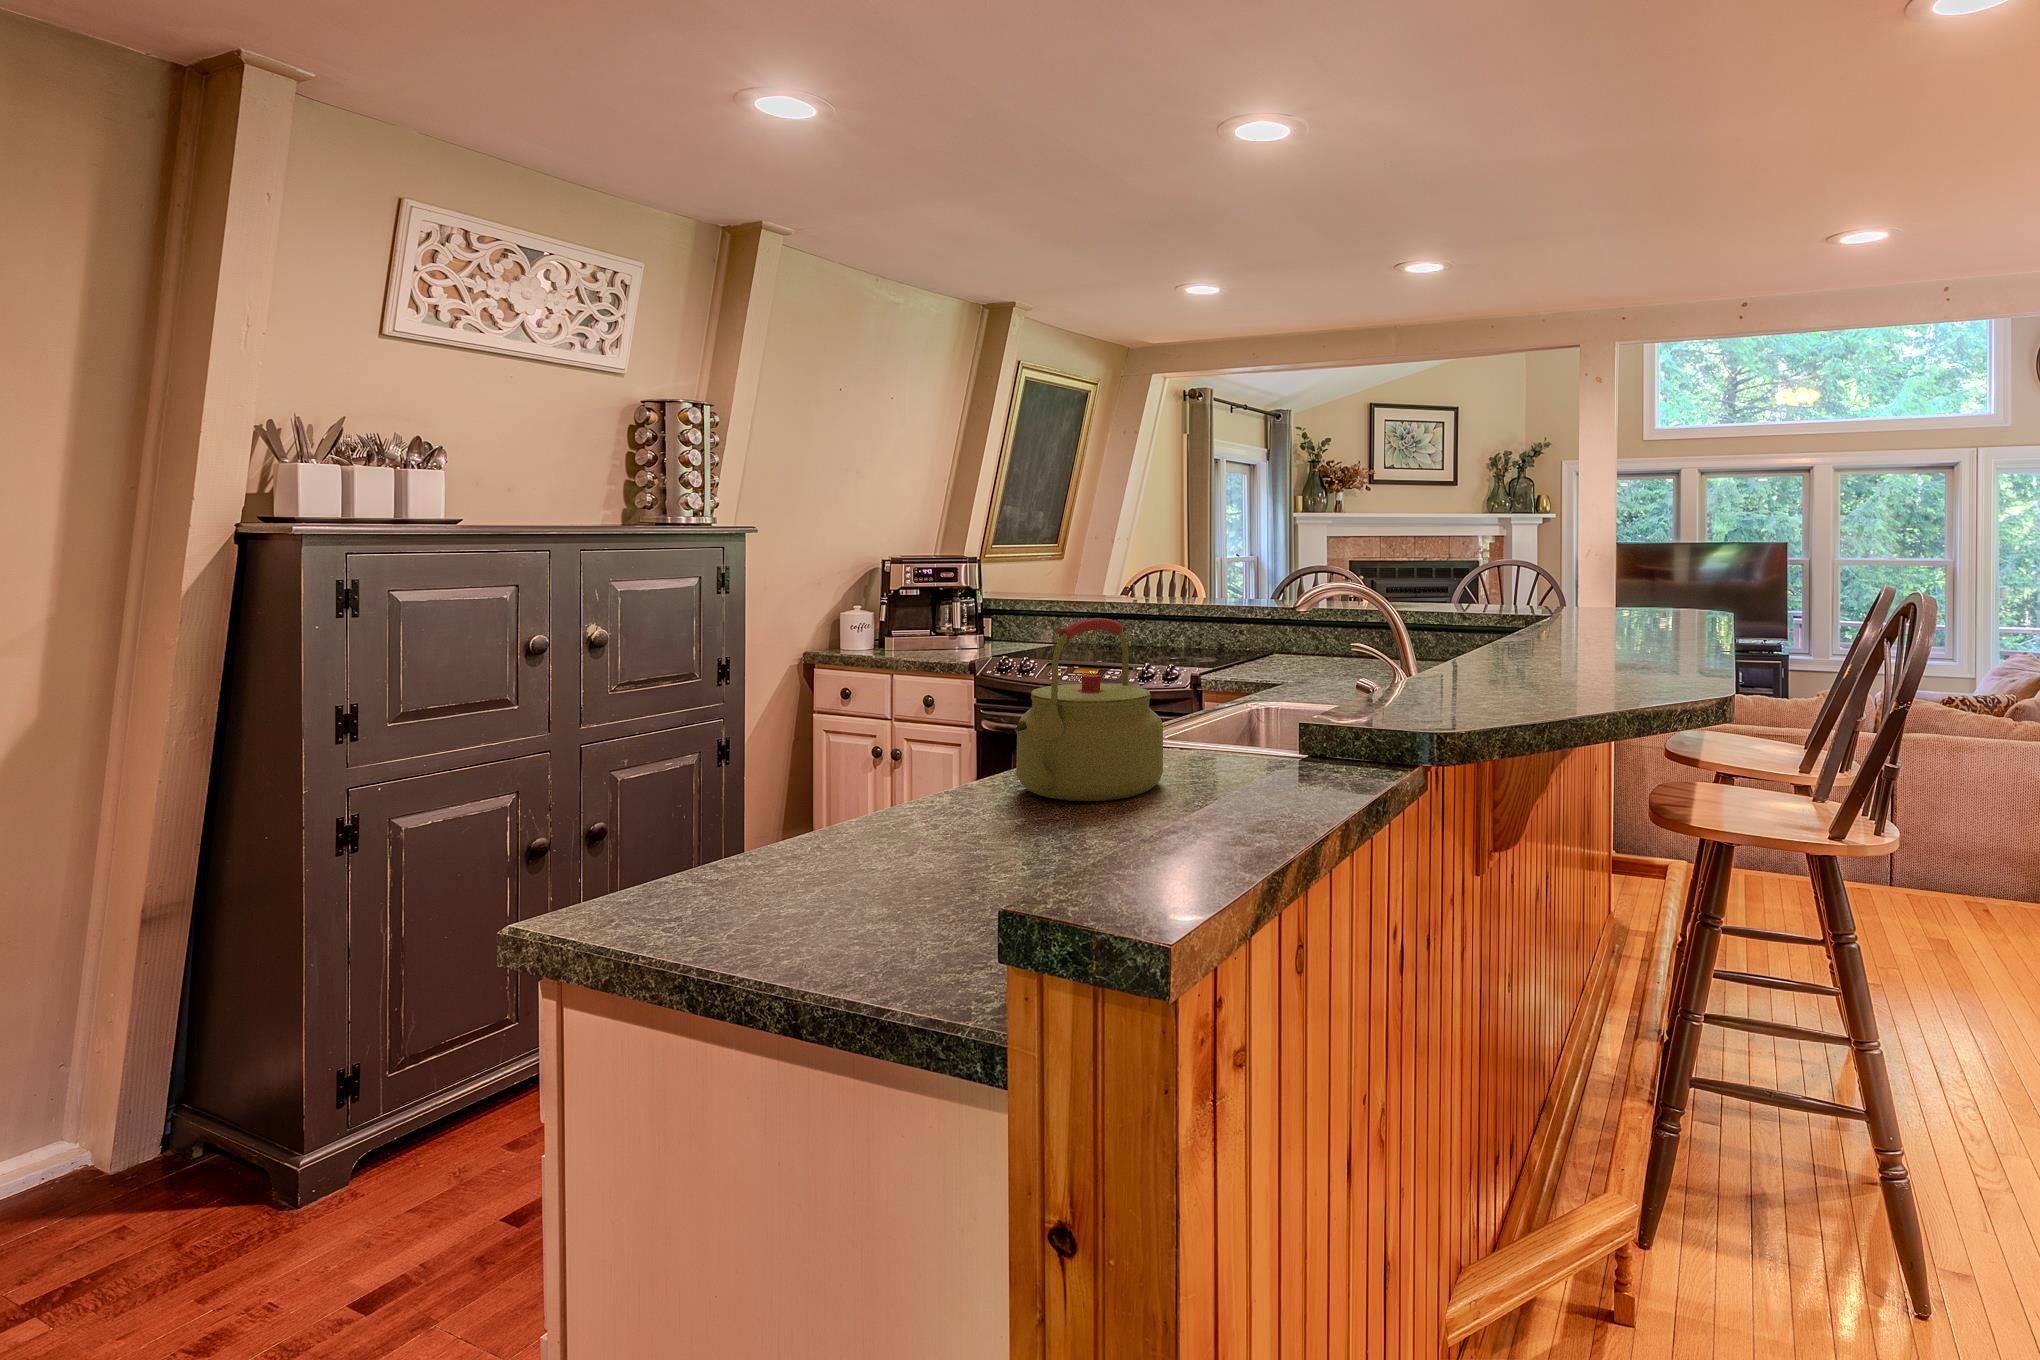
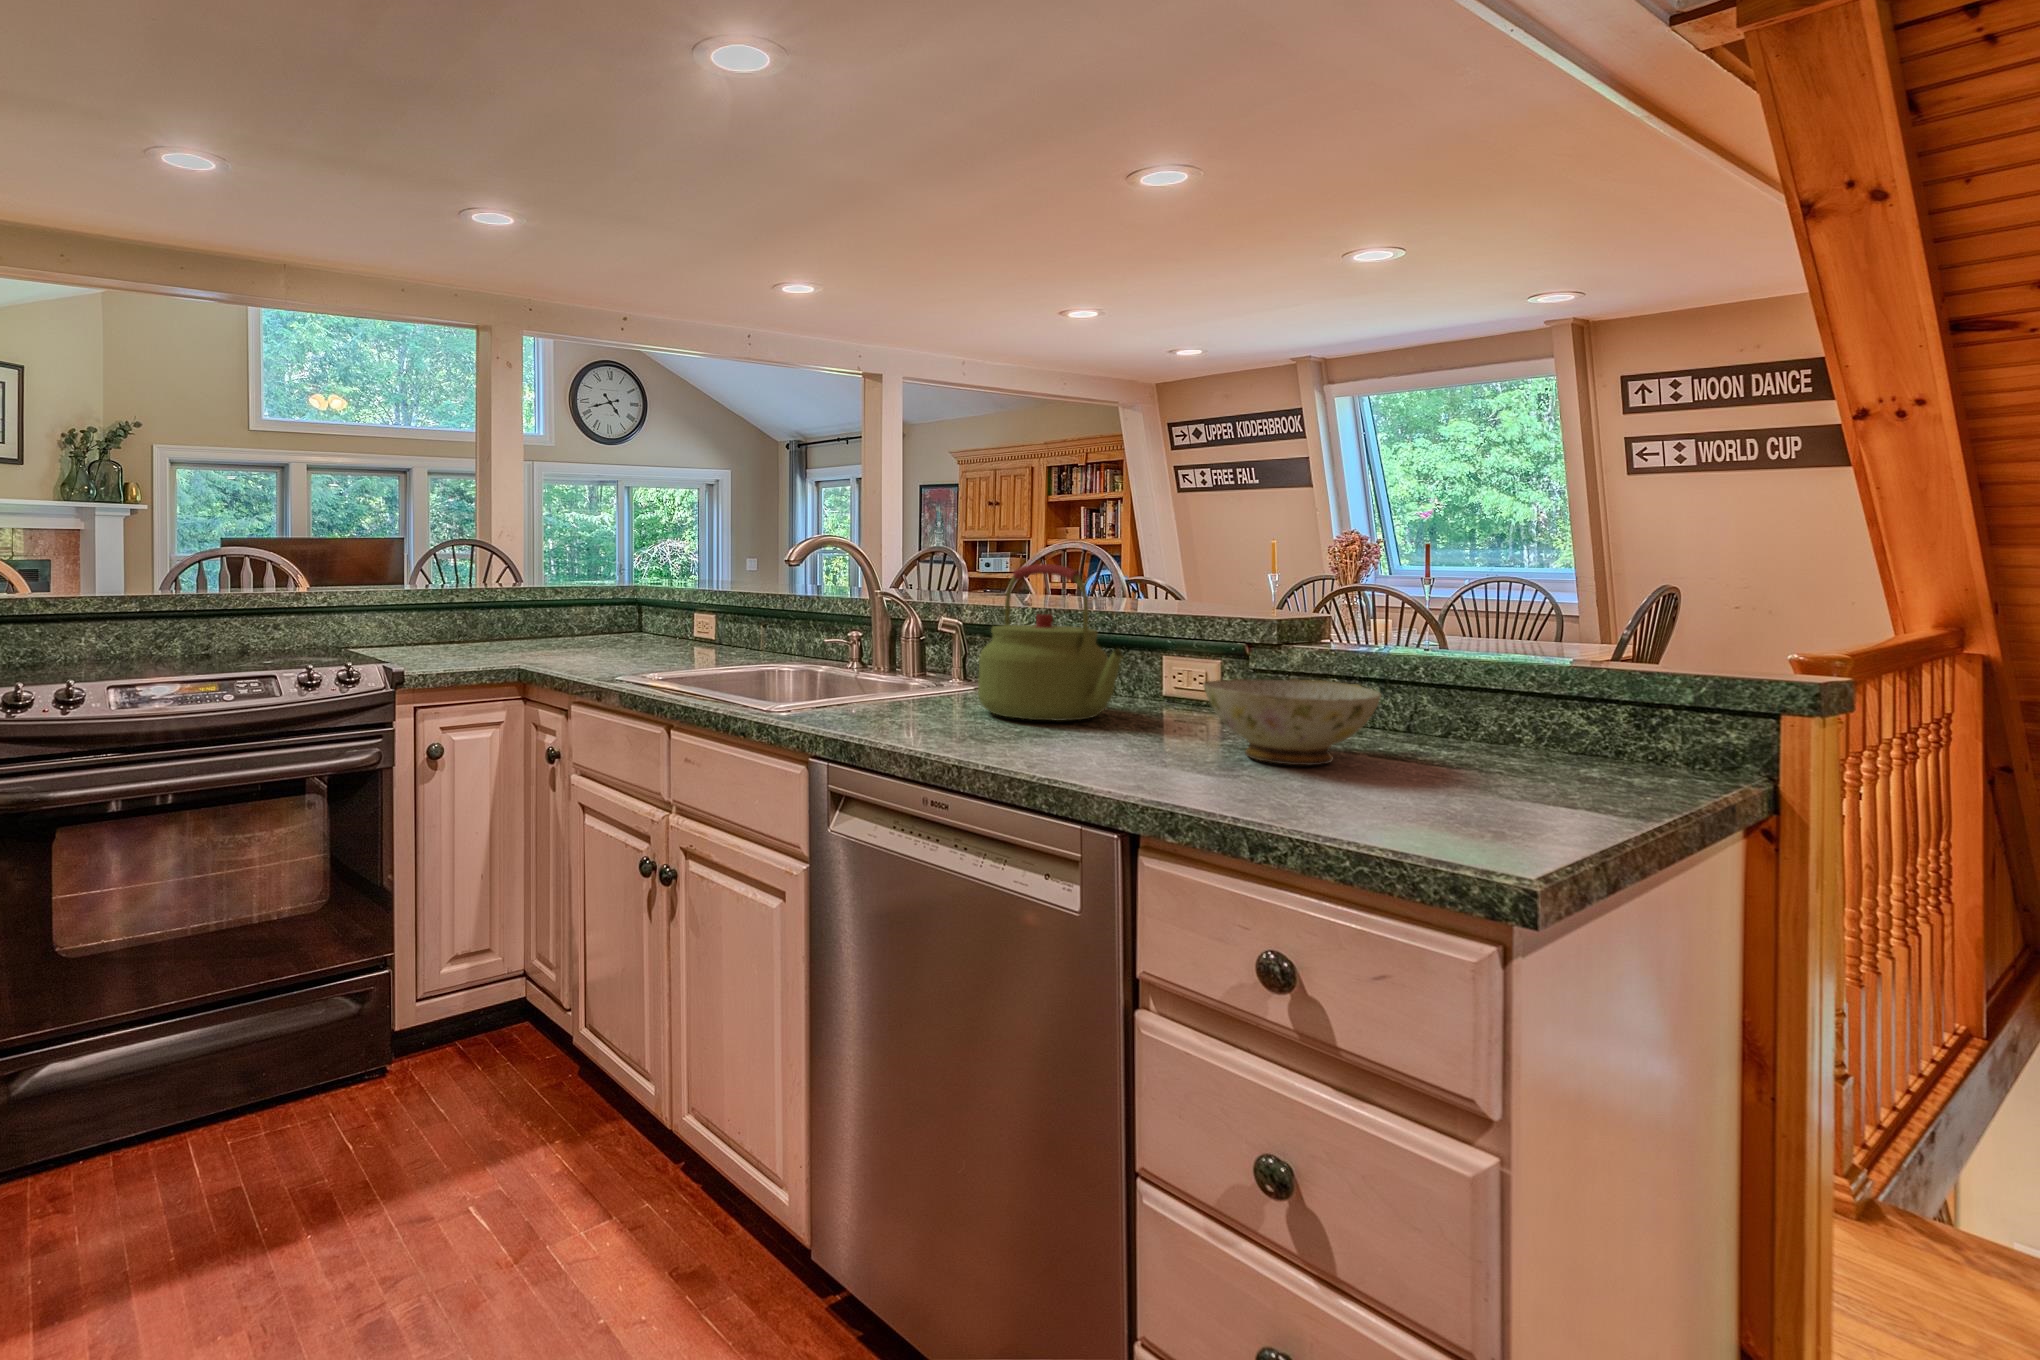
ceramic bowl: none [786,767,997,887] -> present [1203,679,1381,765]

